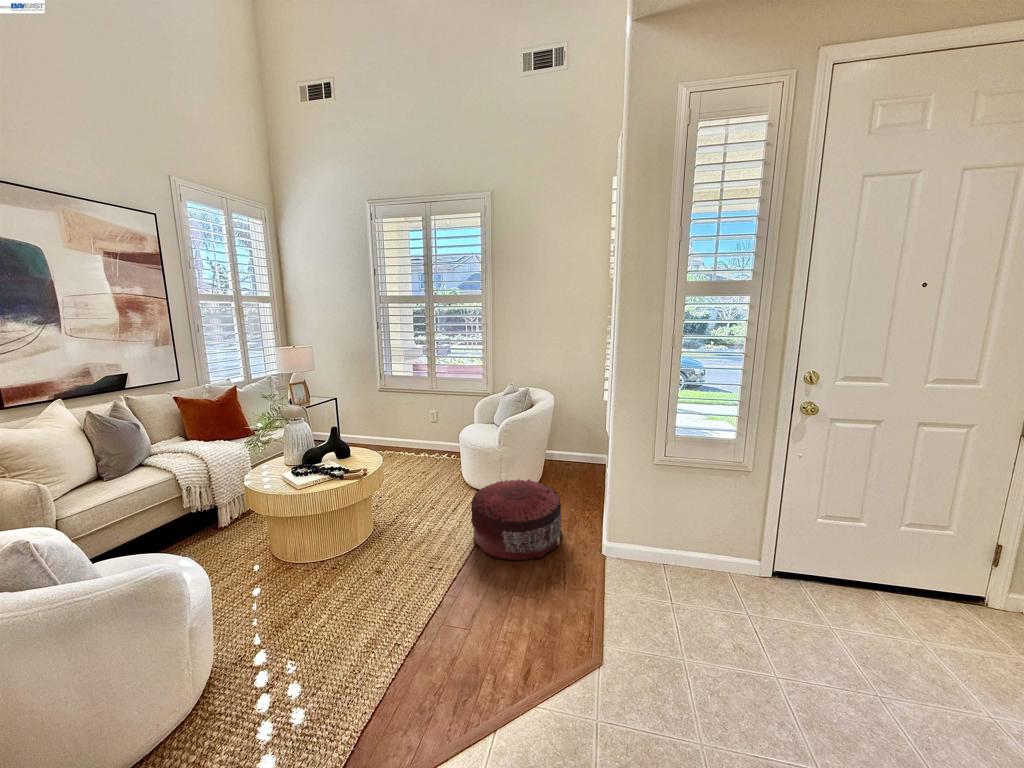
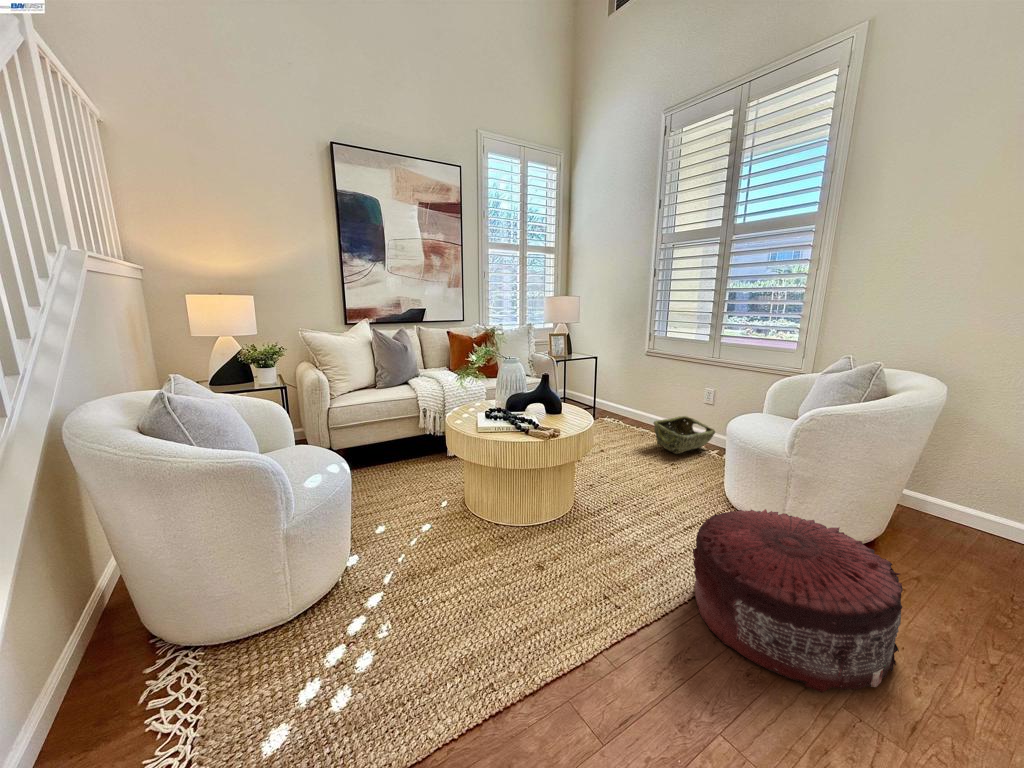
woven basket: none [400,434,442,463] -> present [654,416,715,454]

